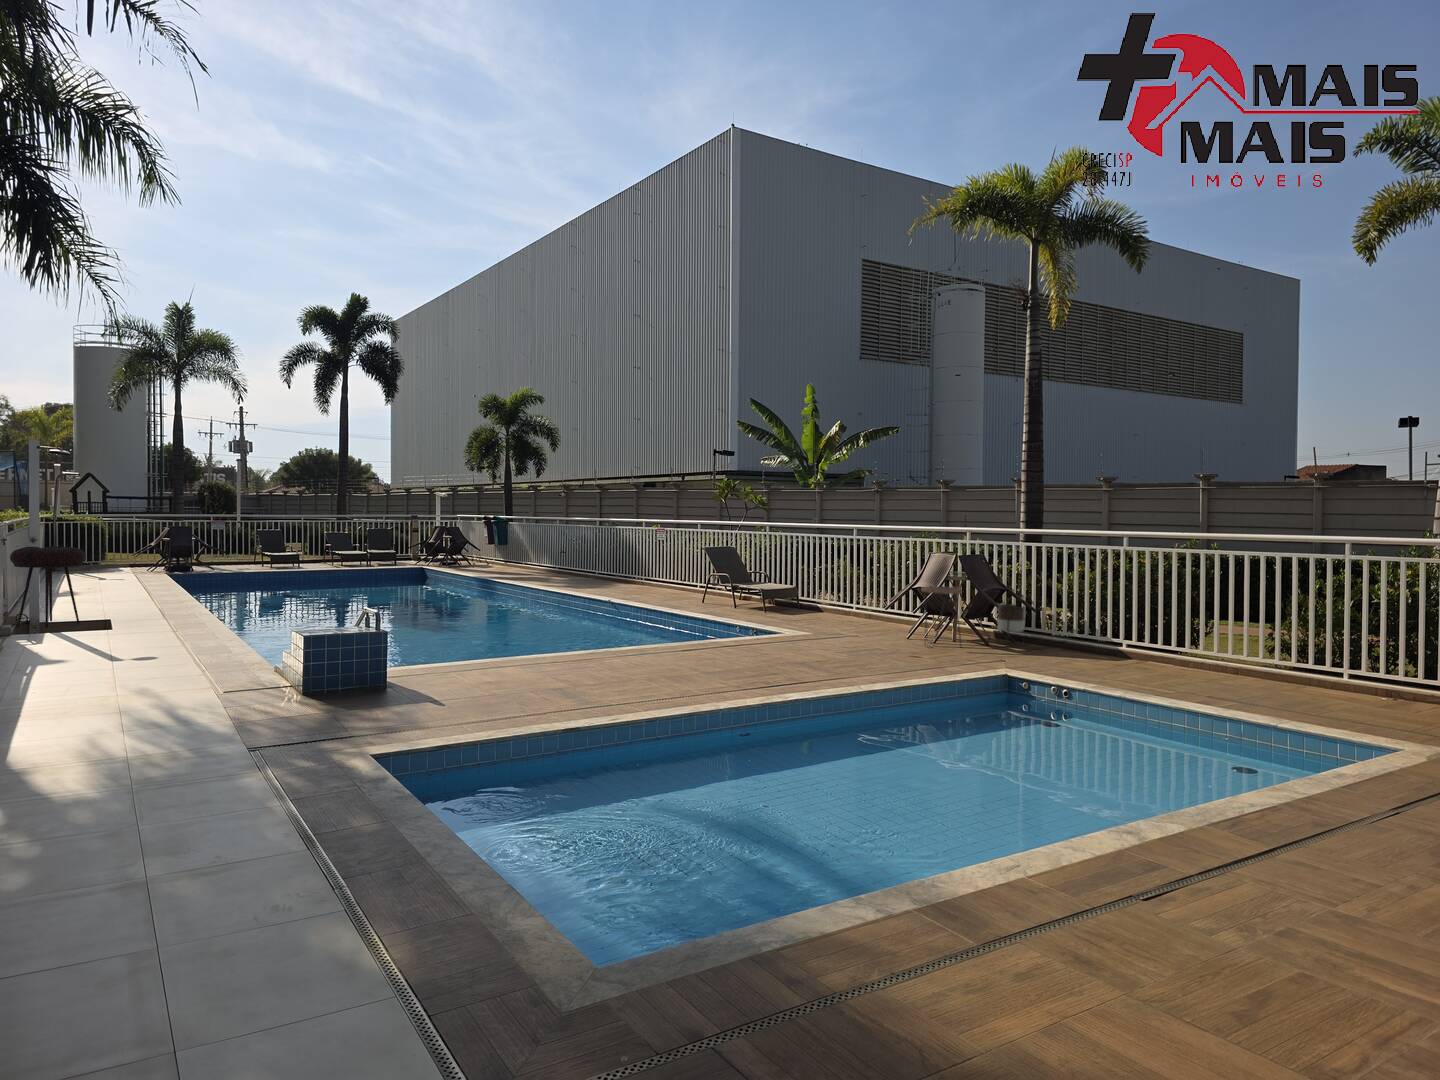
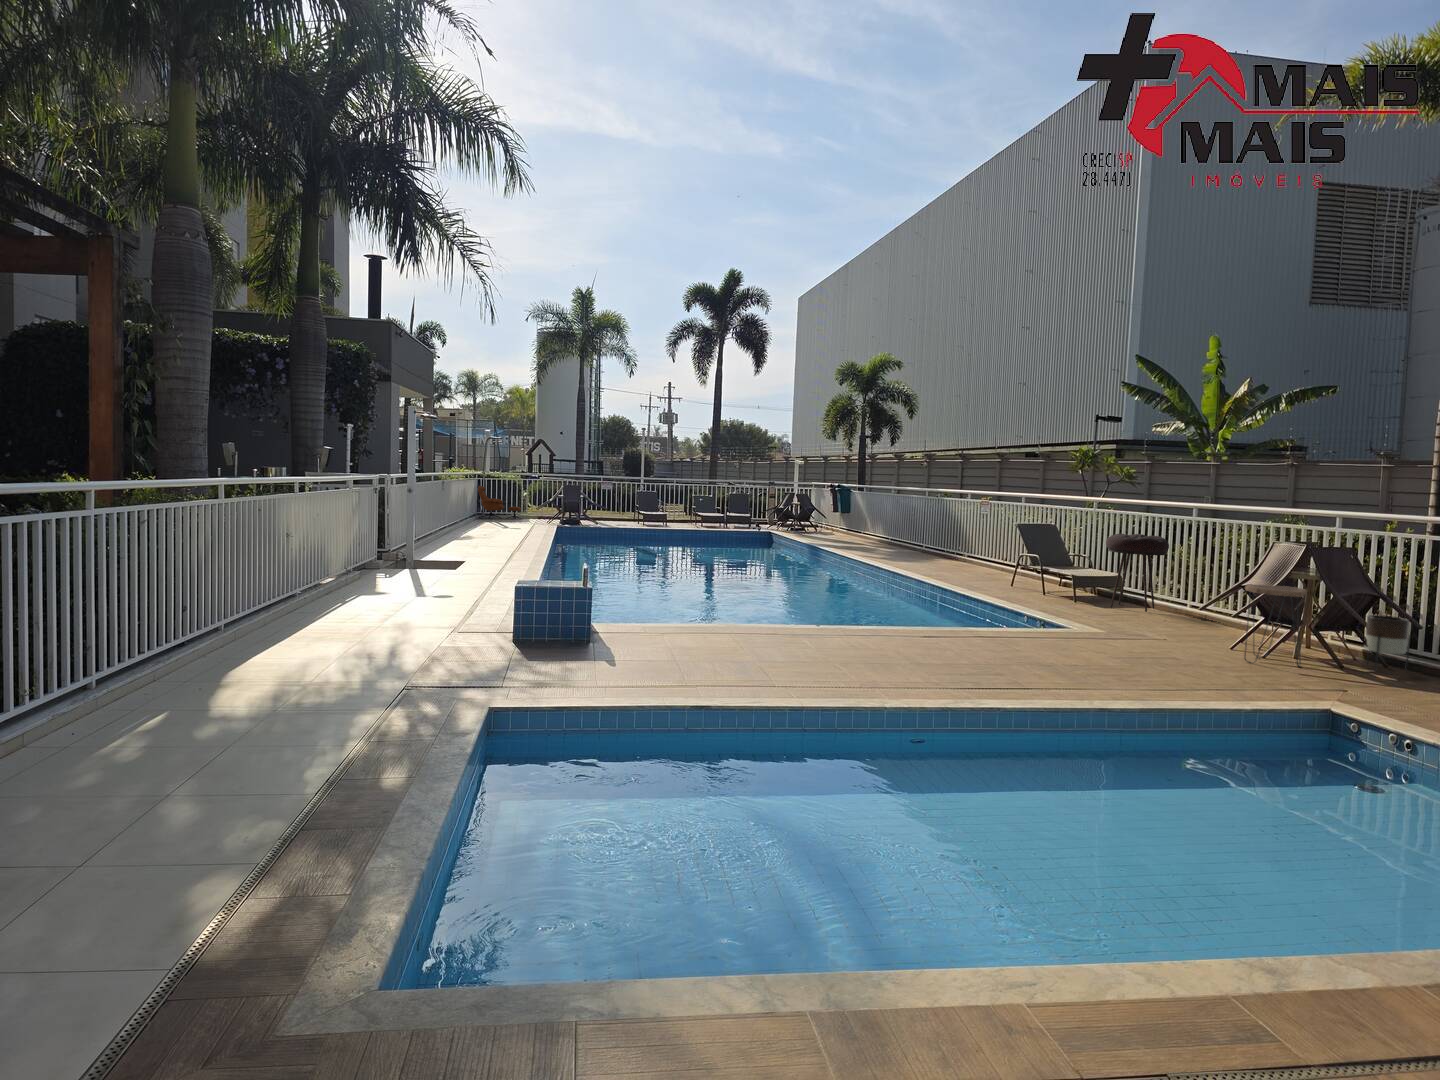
lounge chair: none [78,525,139,563] -> present [478,486,521,519]
stool: present [10,546,86,627] -> present [1106,534,1169,612]

